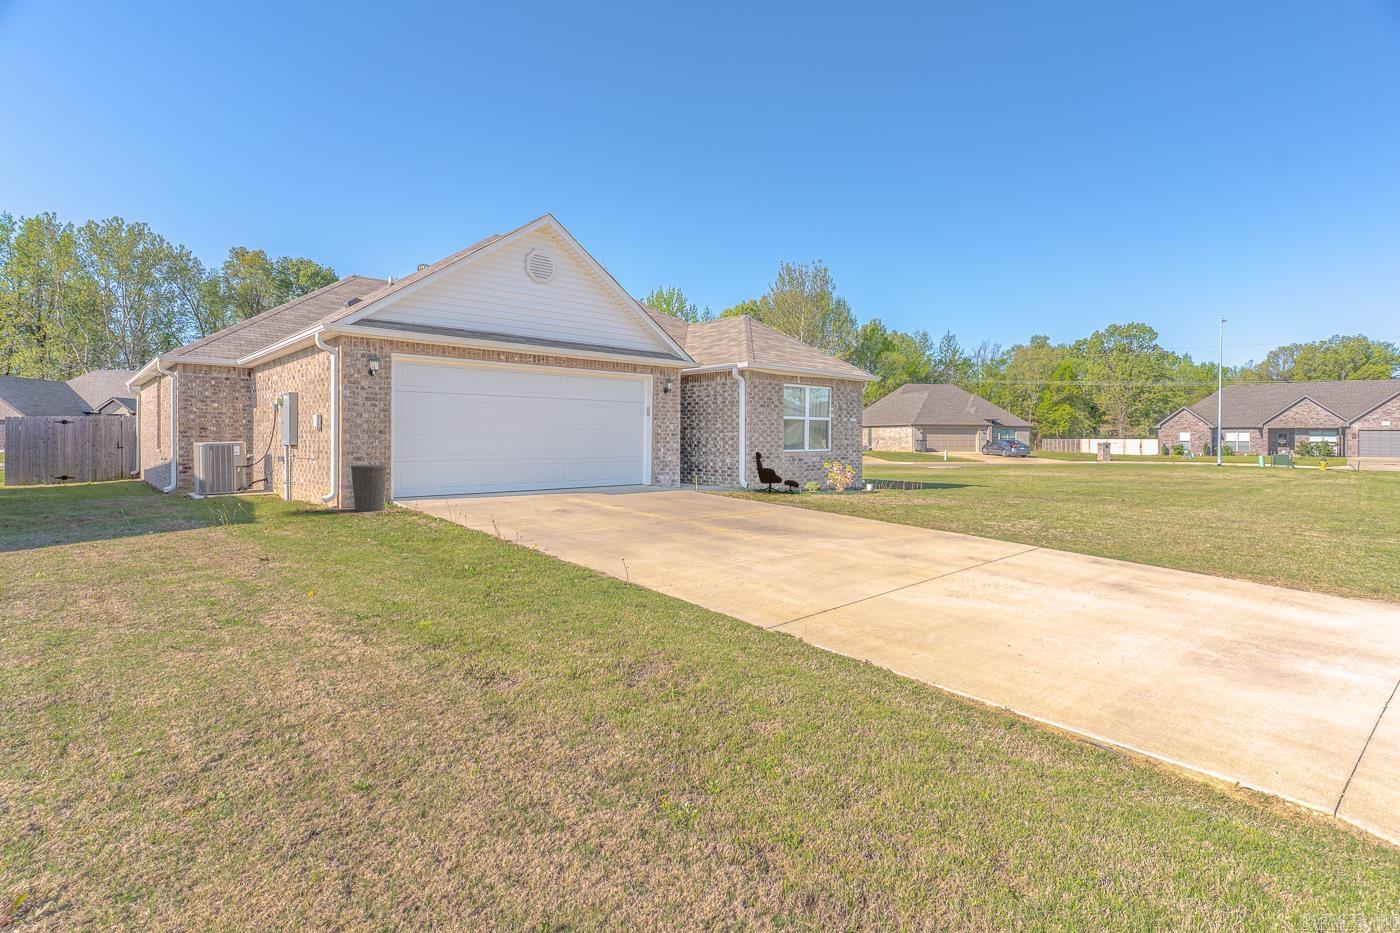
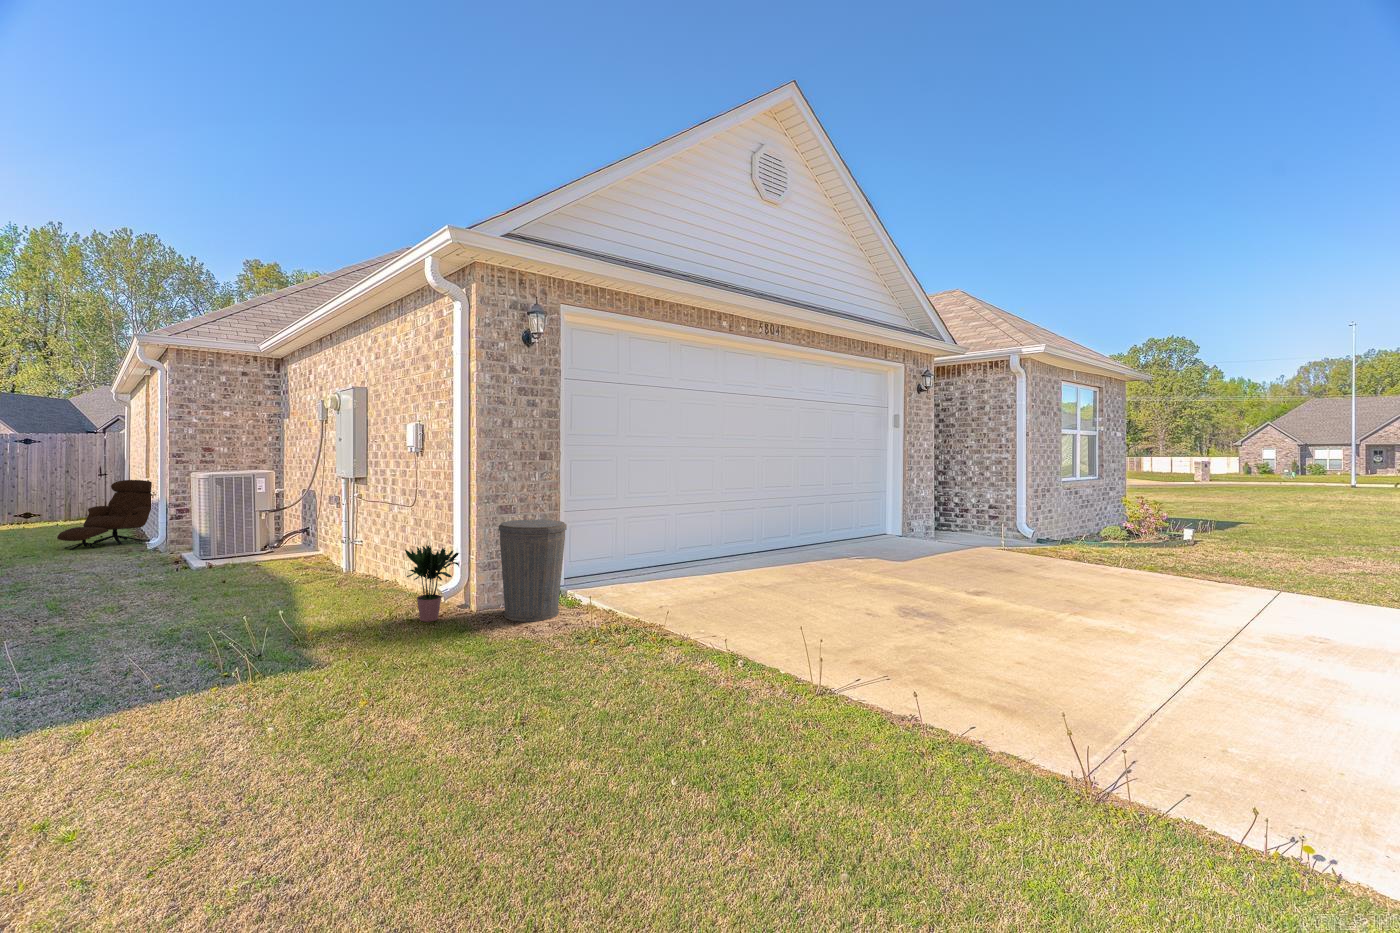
lounge chair: present [756,452,799,494] -> present [57,480,153,550]
potted plant: none [304,474,334,511] -> present [405,545,459,622]

